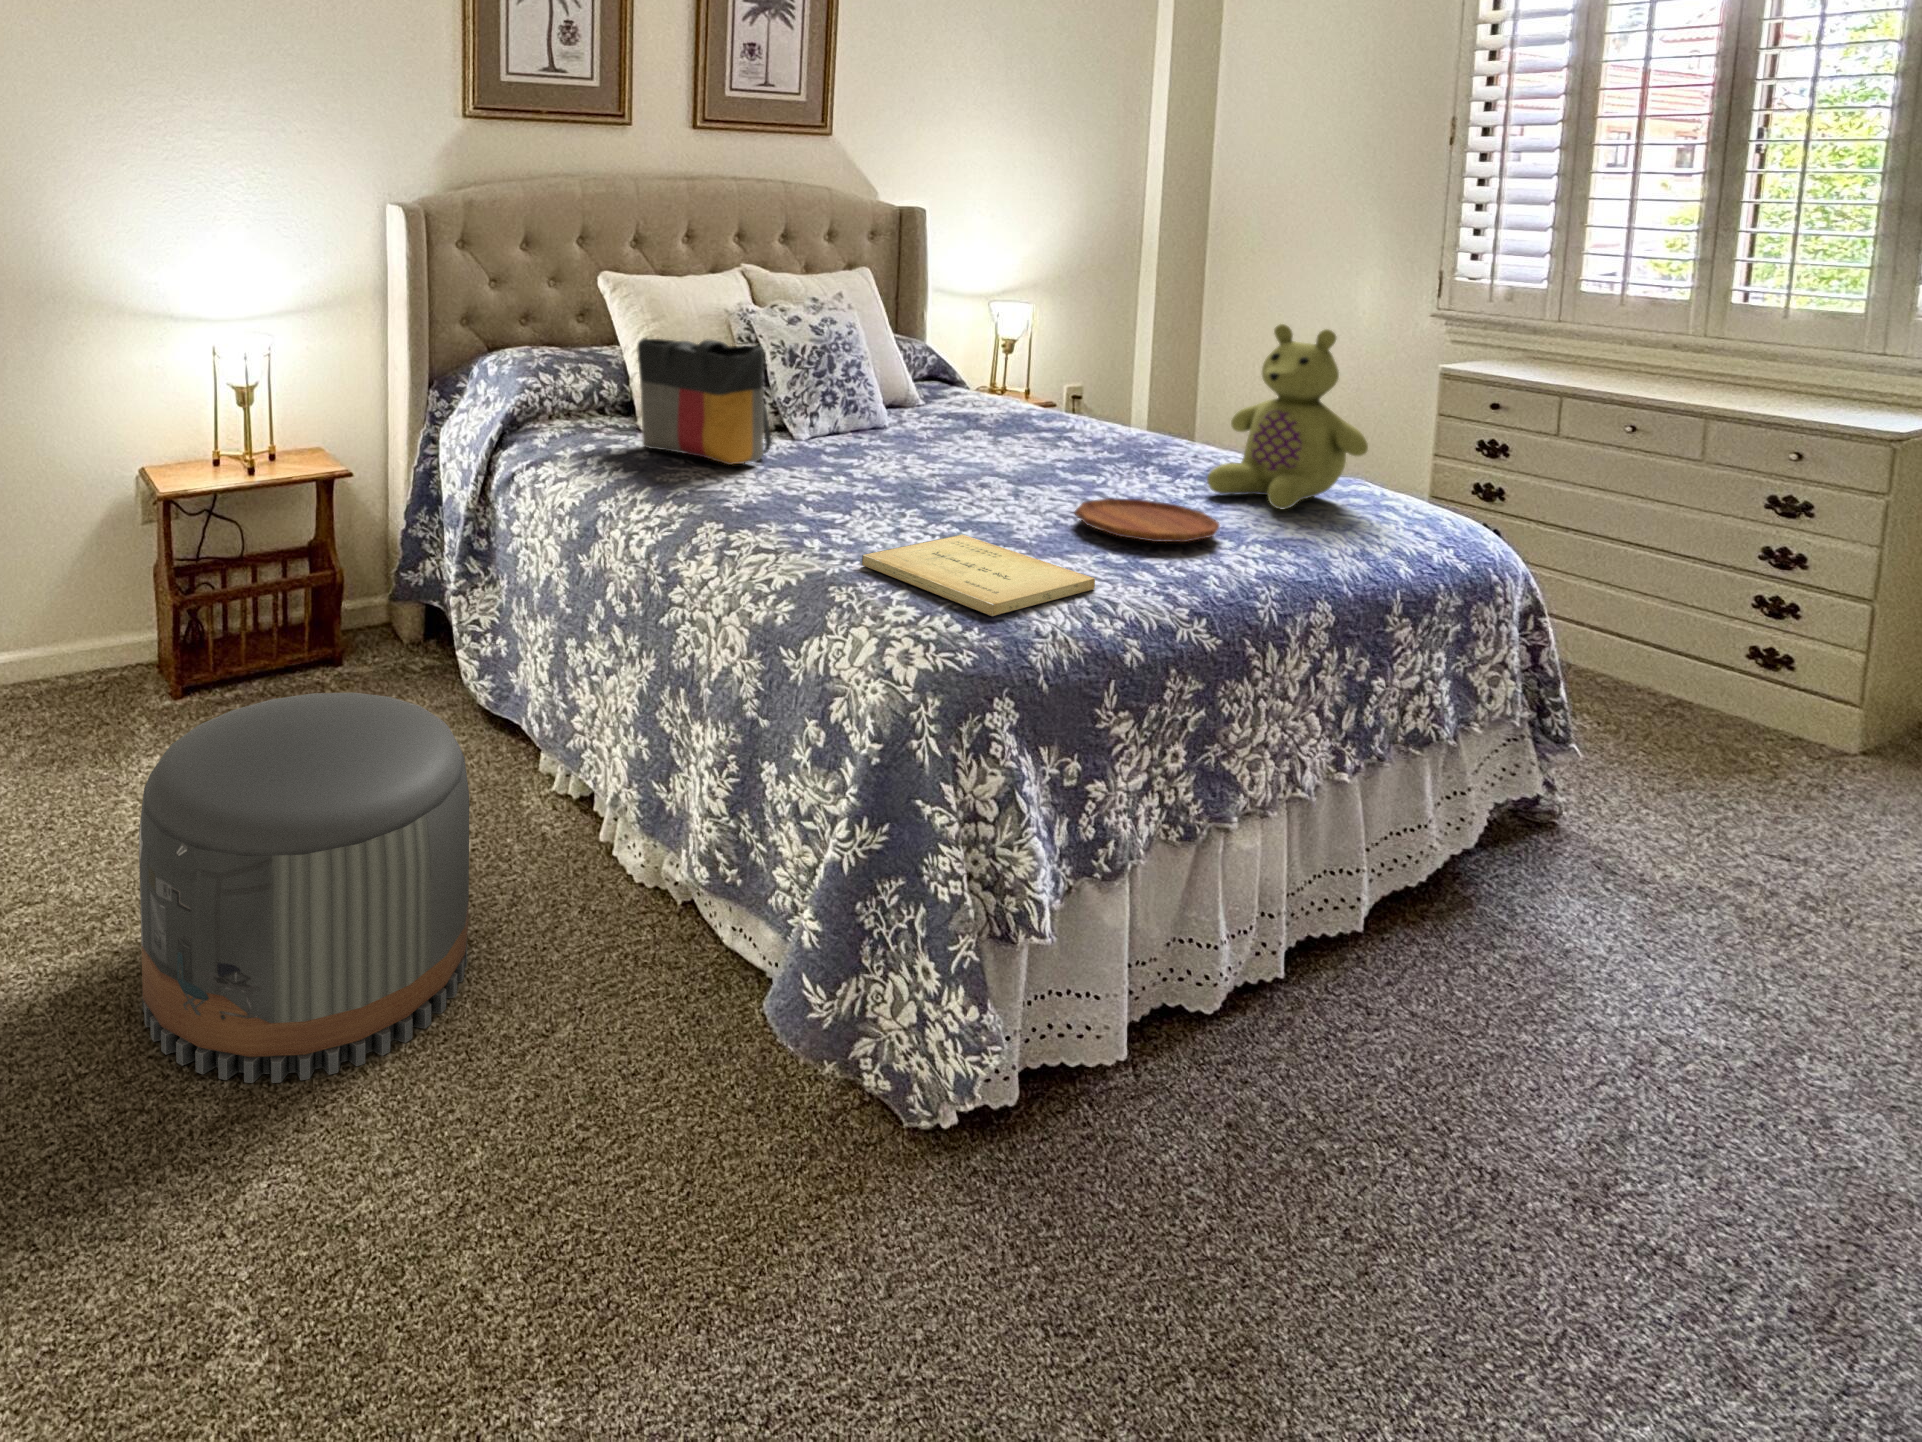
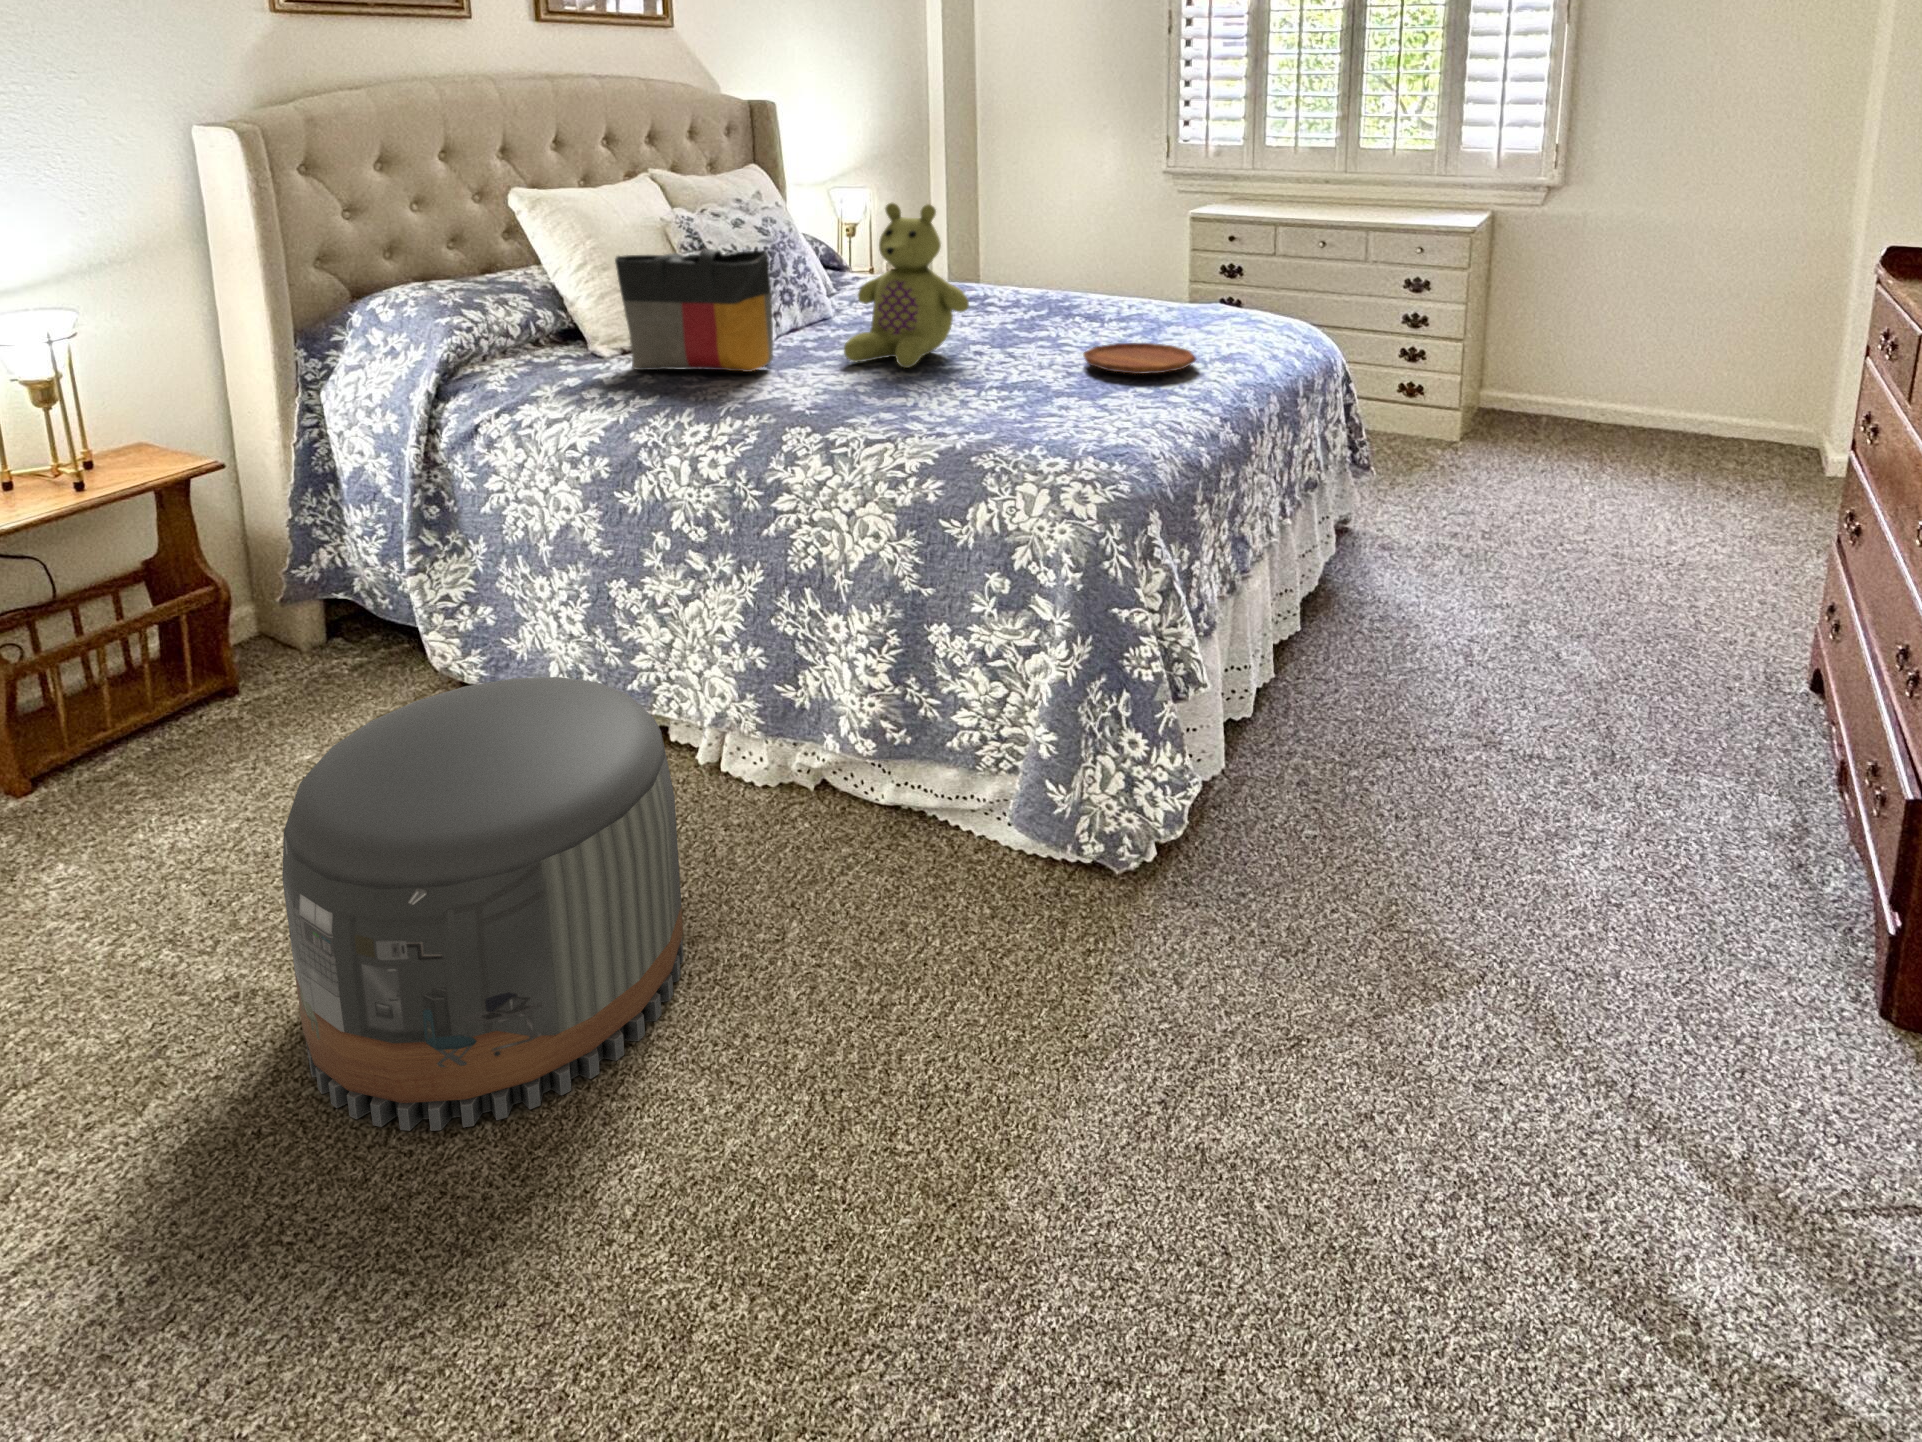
stuffed bear: present [1207,324,1368,509] -> present [844,203,969,368]
book: present [862,534,1095,616] -> none [978,394,1161,450]

